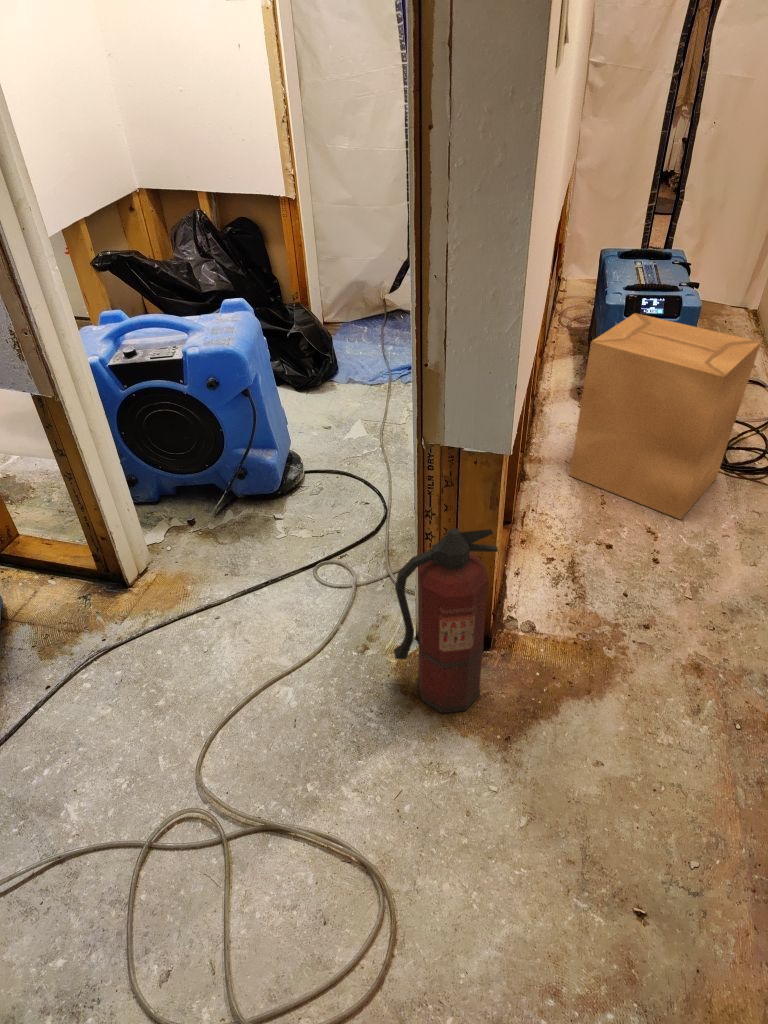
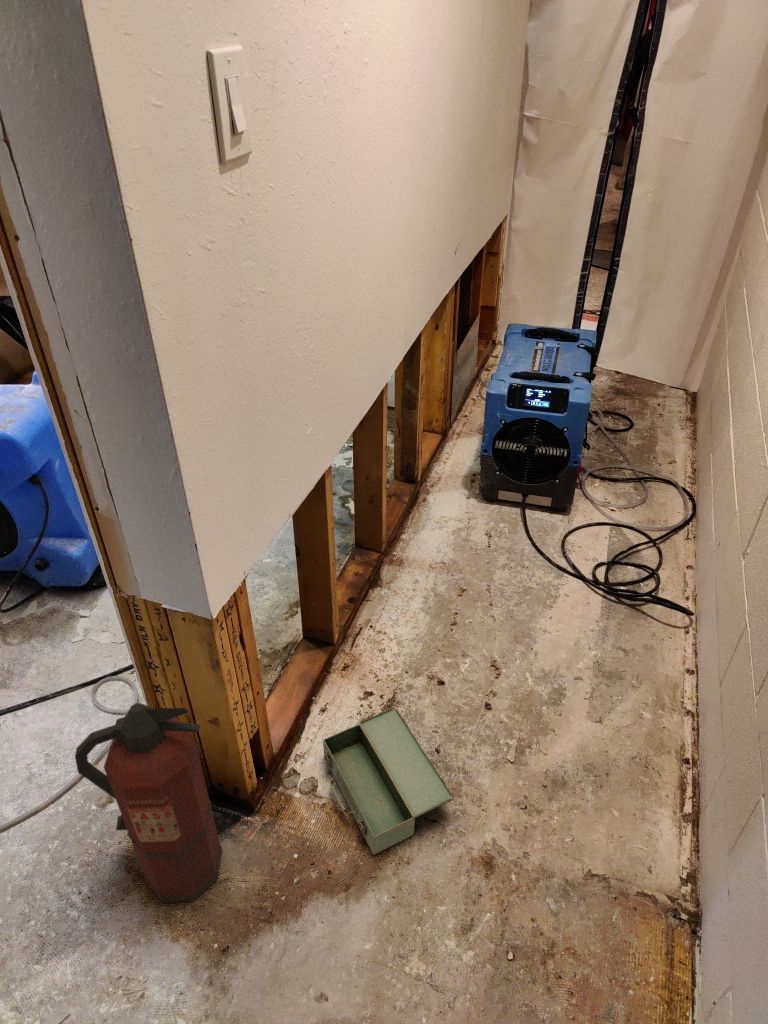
cardboard box: present [570,313,761,519] -> none [427,409,627,653]
toolbox: none [533,562,660,669] -> present [323,708,453,855]

